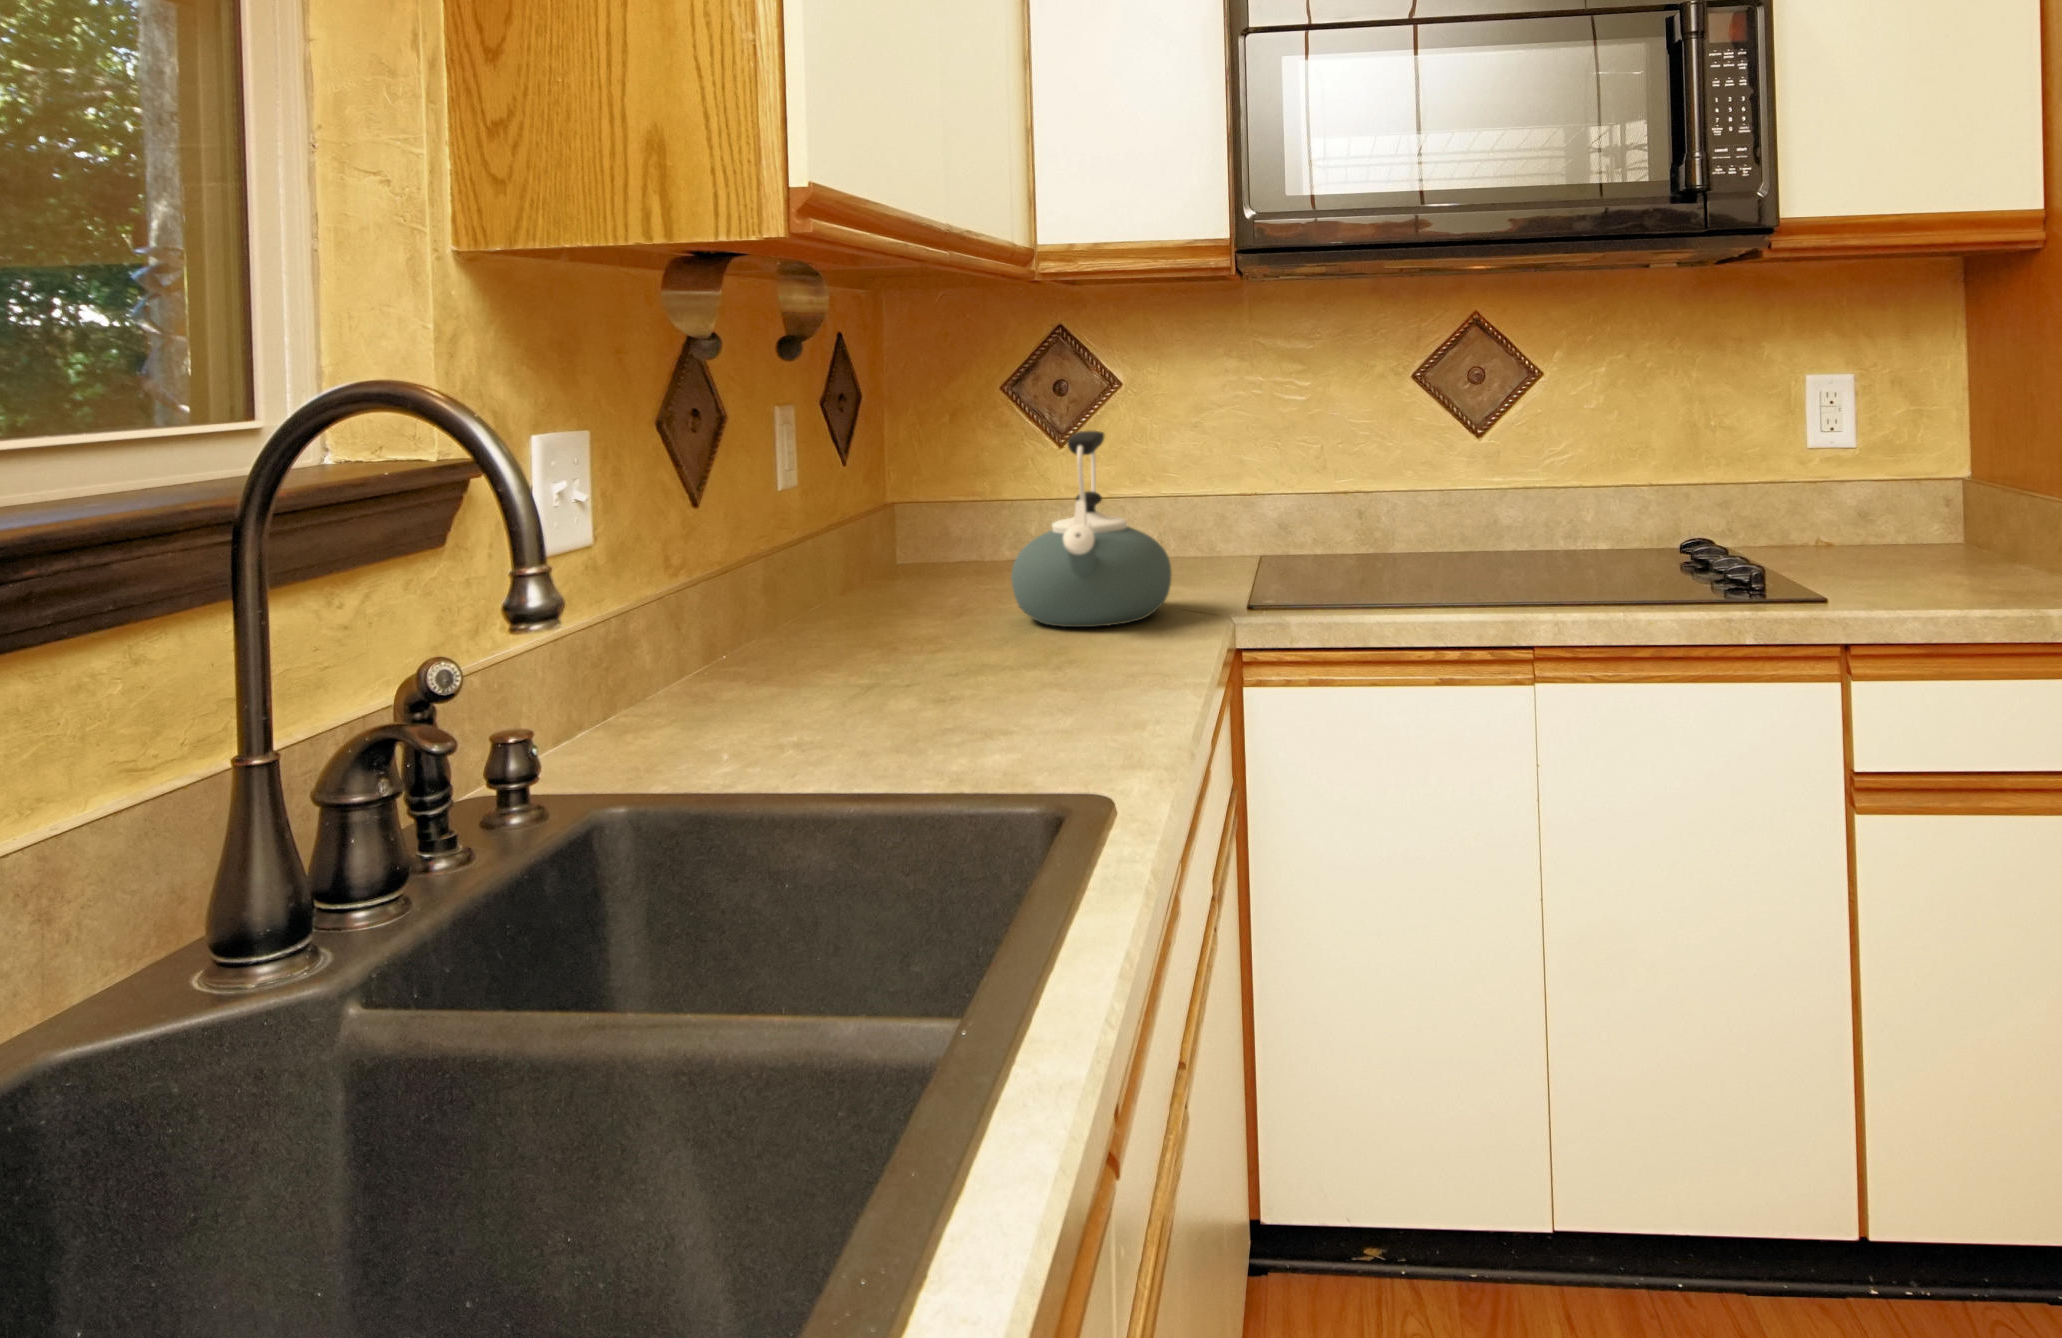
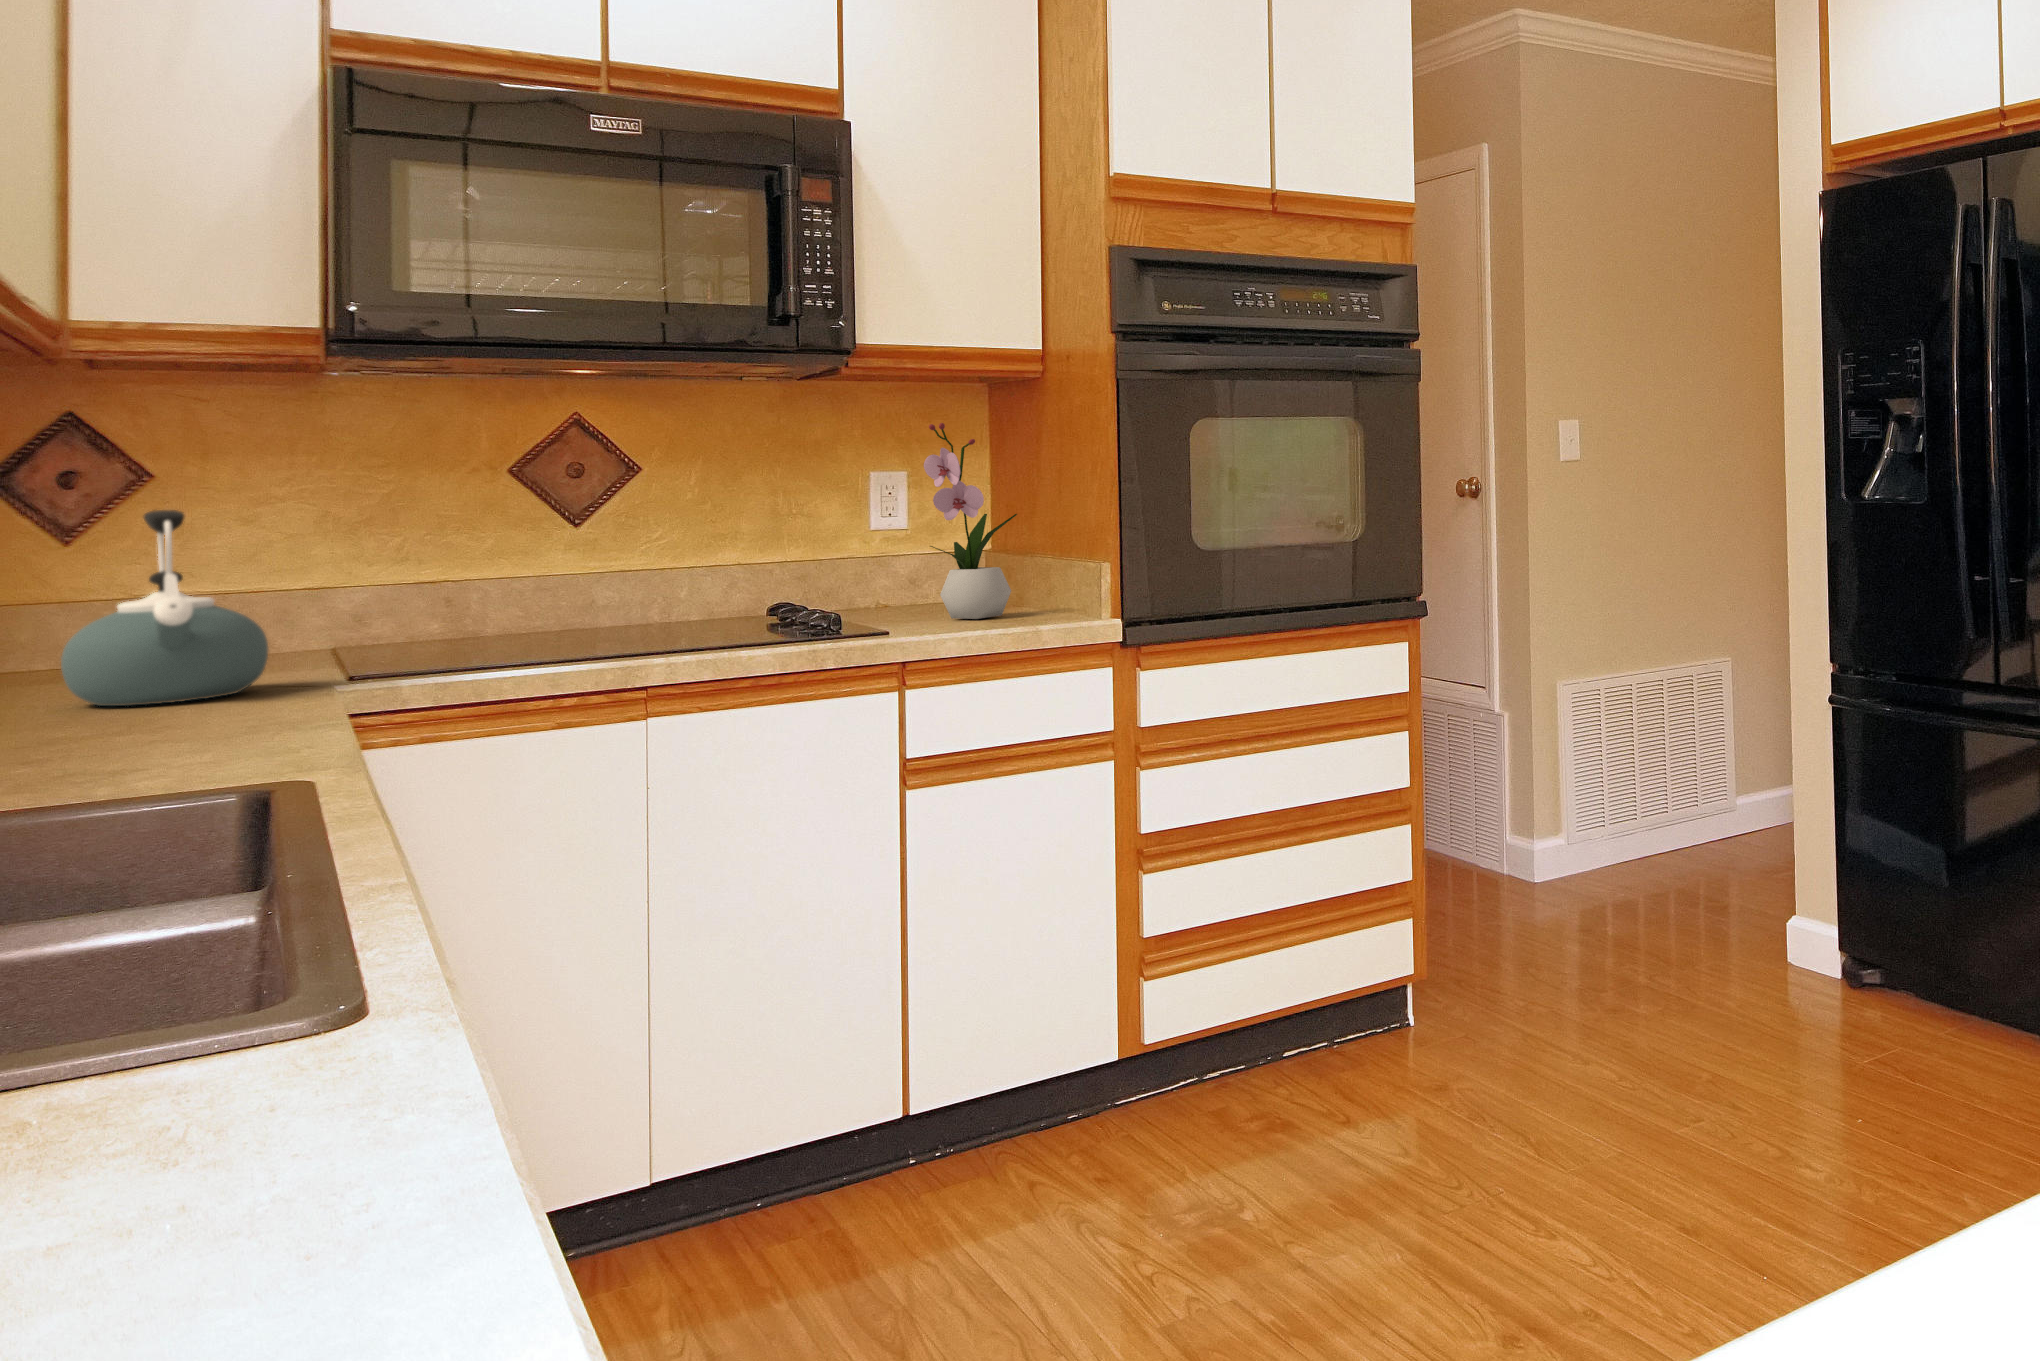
flower arrangement: none [1868,318,2004,579] -> present [924,423,1017,619]

